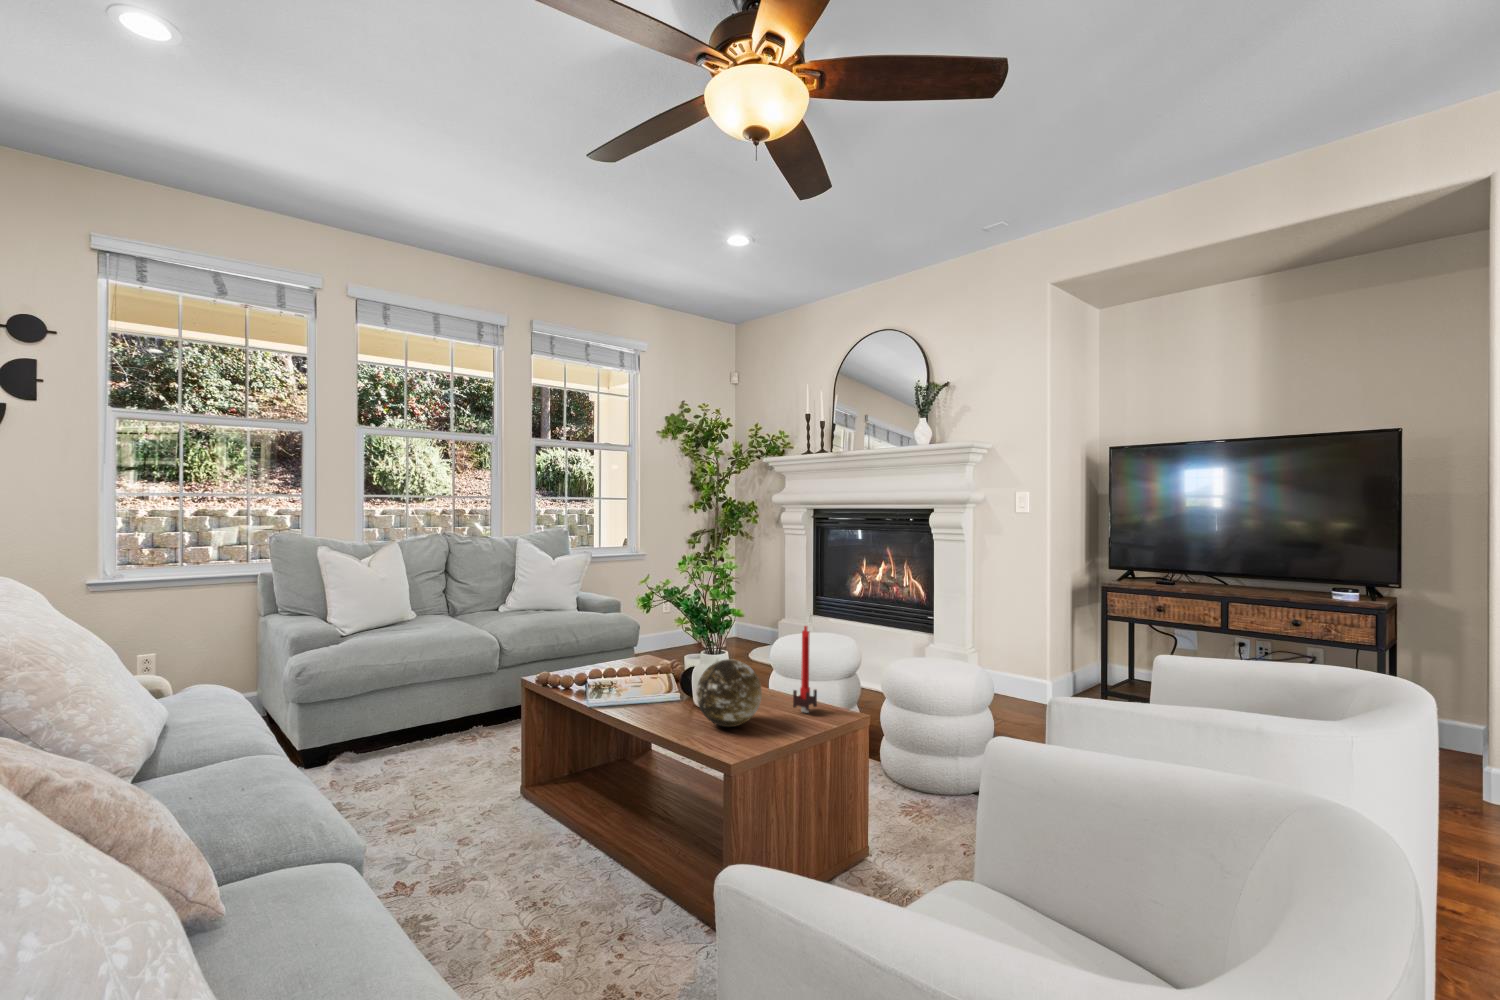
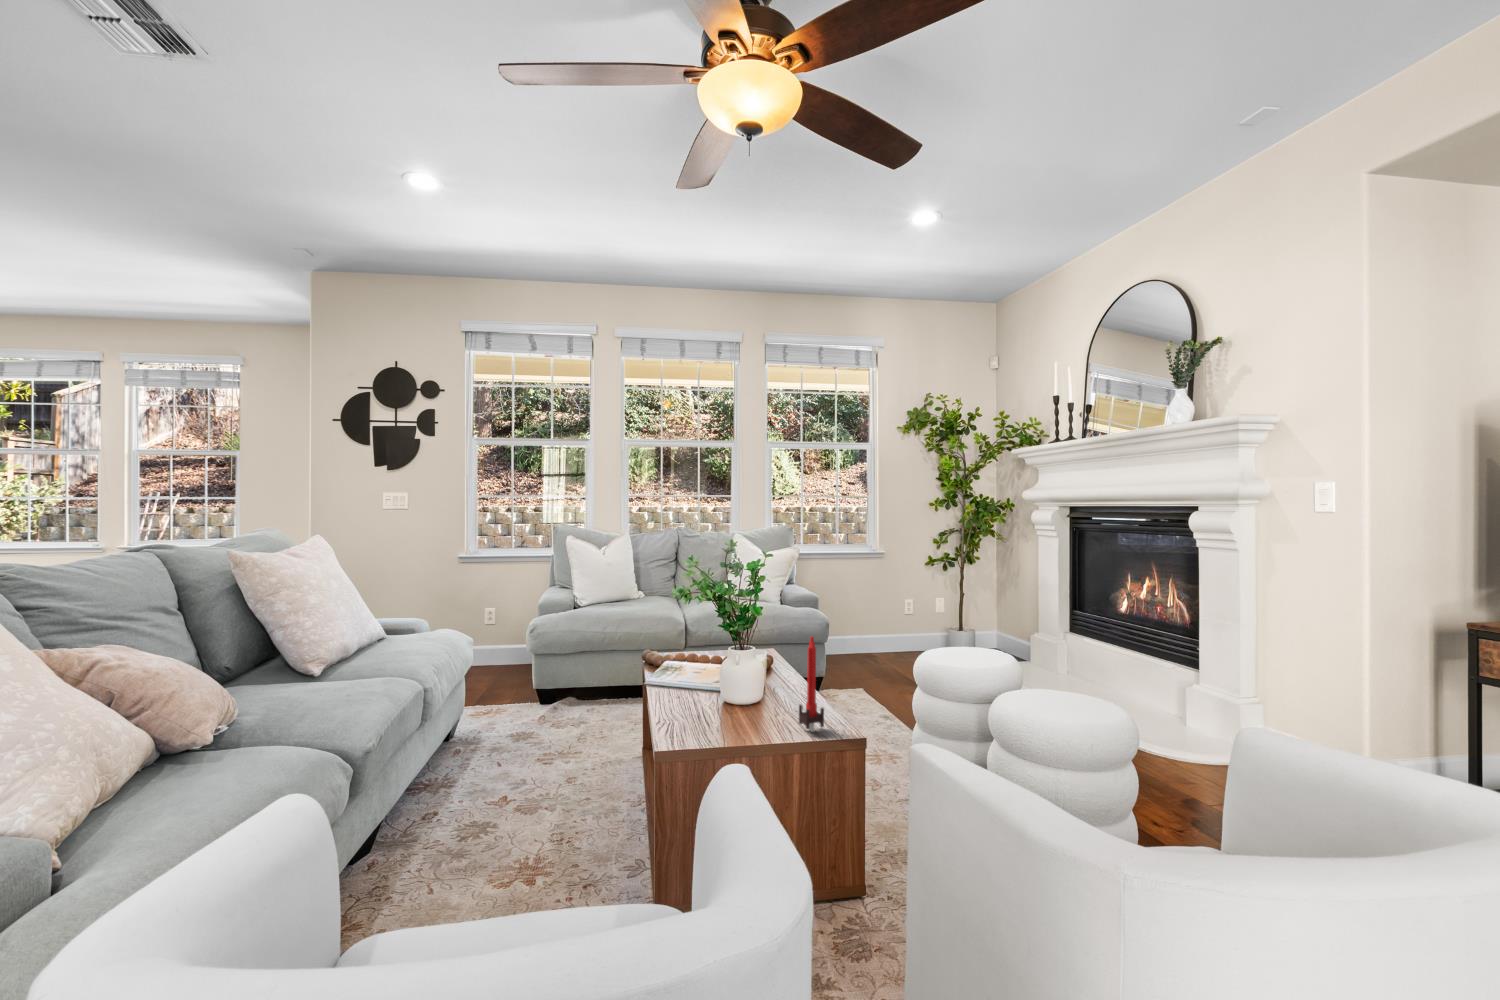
decorative orb: present [696,659,762,727] -> none [684,662,750,731]

